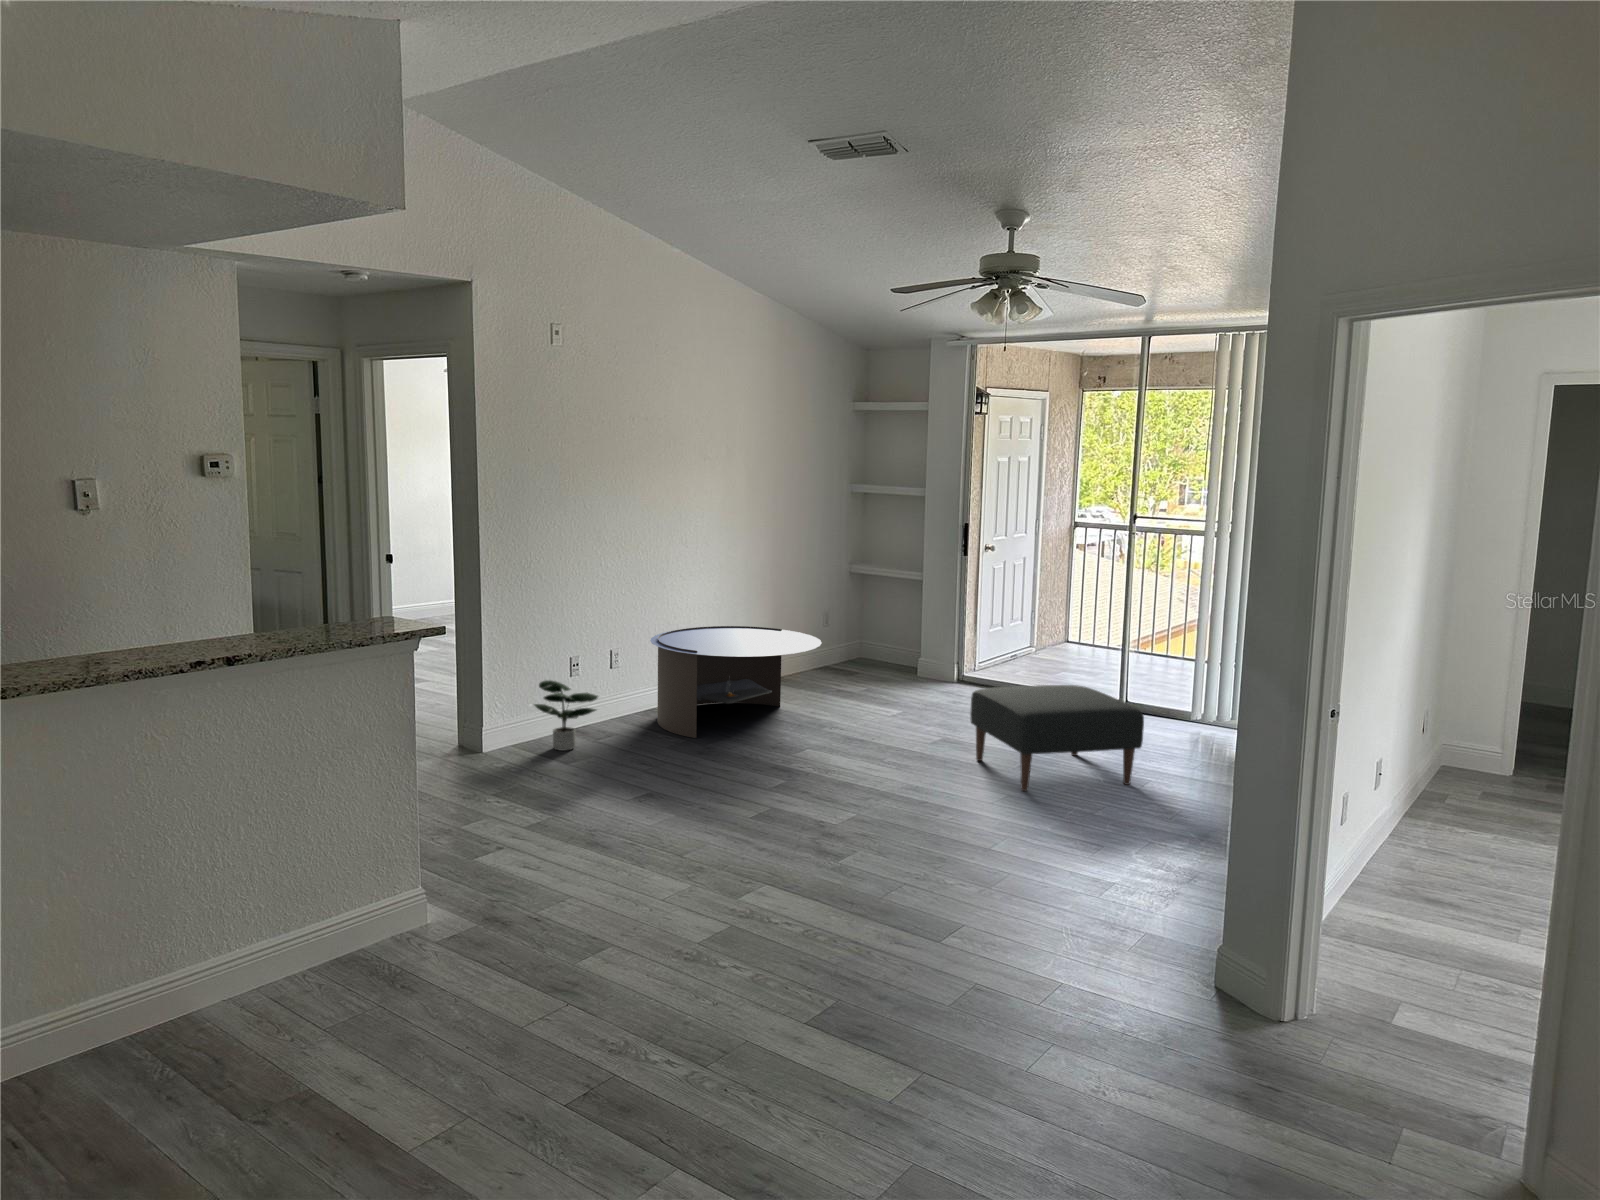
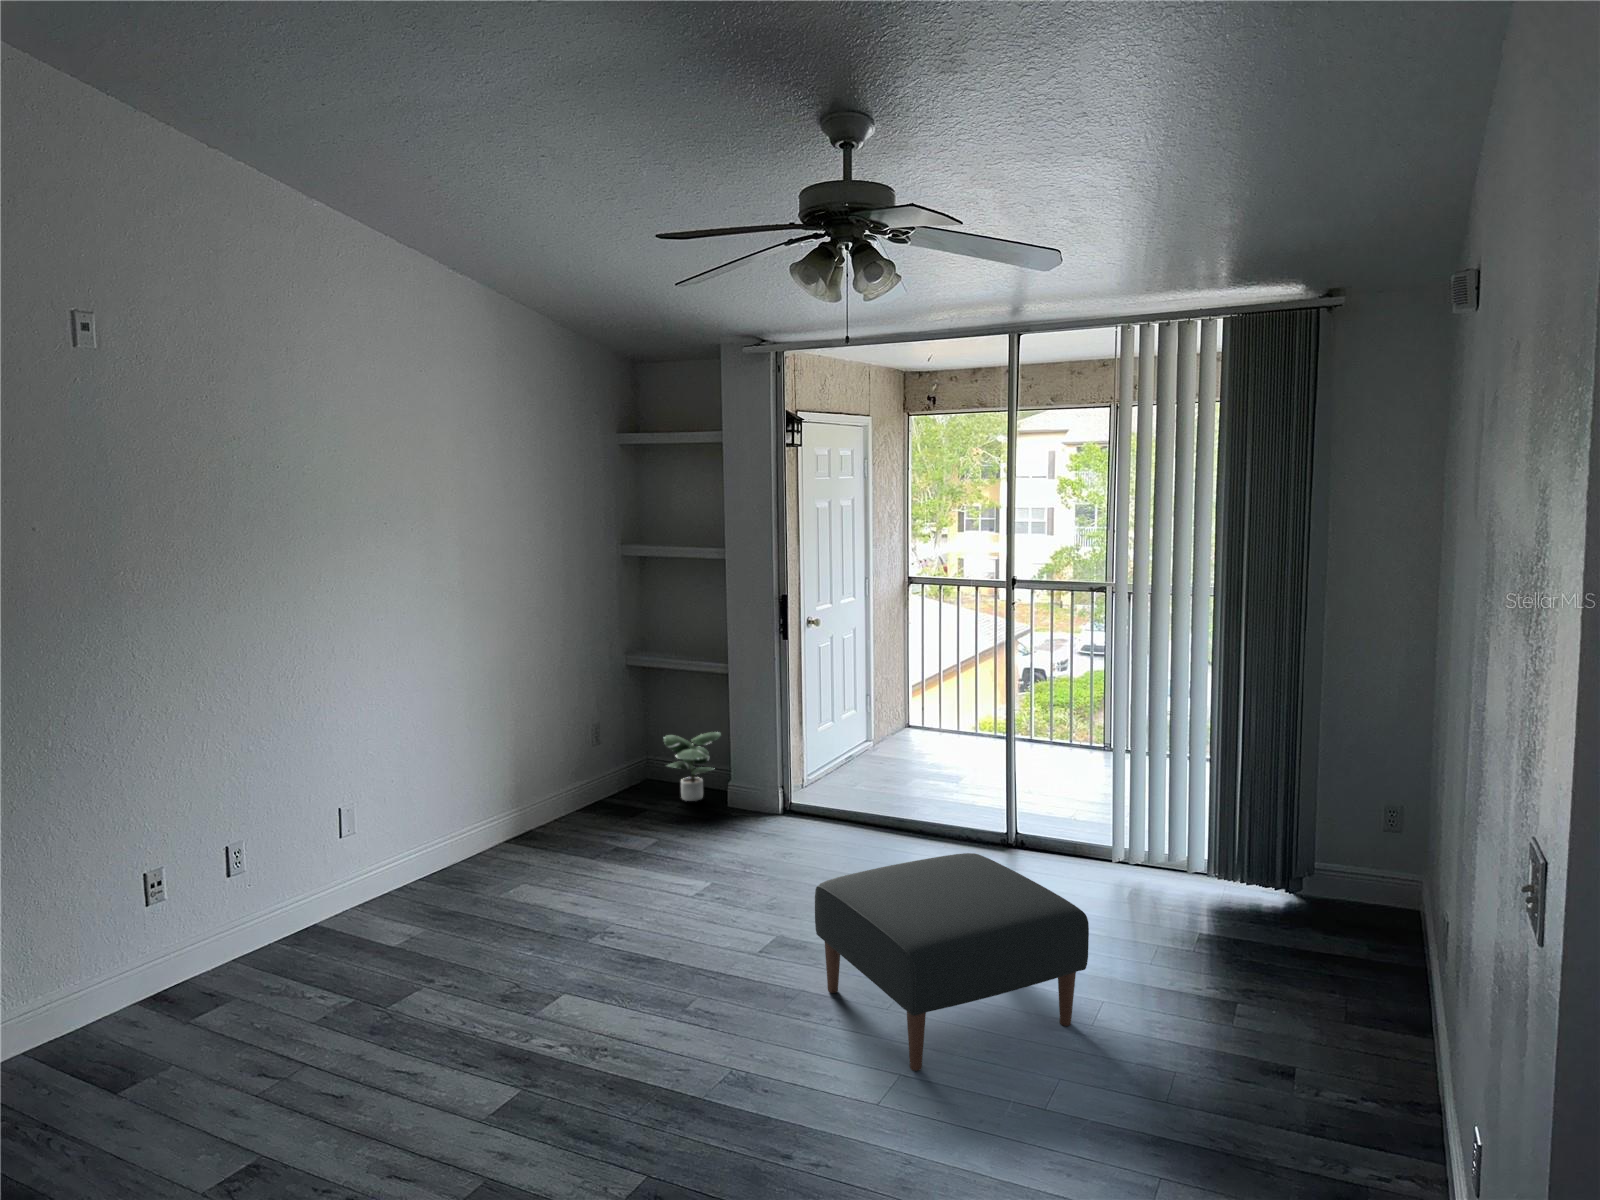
coffee table: present [650,626,821,738] -> none [296,774,580,991]
potted plant: present [534,680,598,751] -> present [664,732,721,801]

